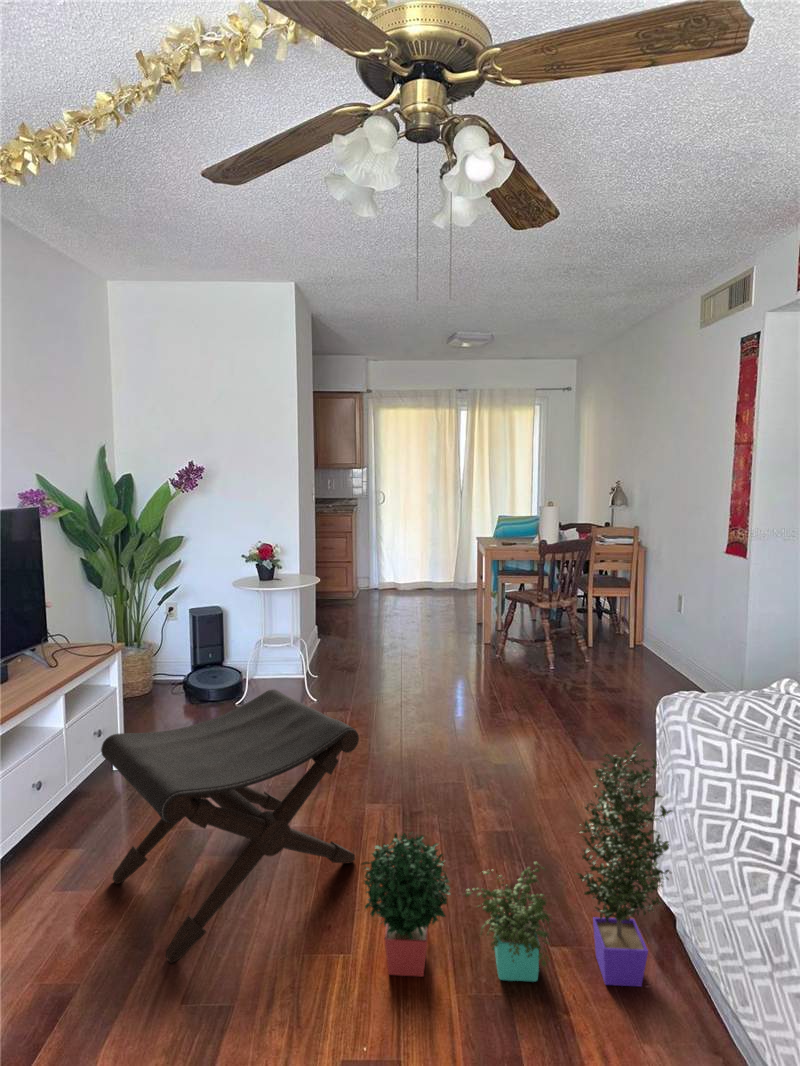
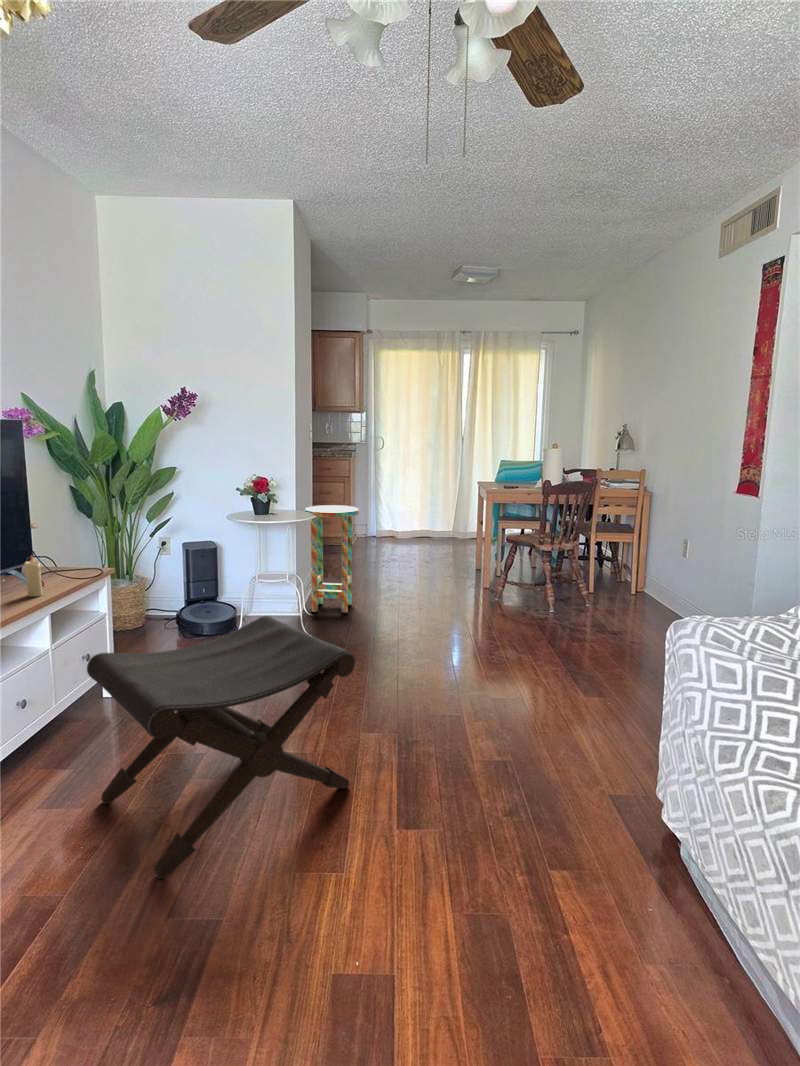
side table: none [308,567,361,674] -> present [305,505,359,613]
candle: none [41,635,57,675] -> present [24,556,42,597]
potted plant: present [362,742,672,986] -> none [356,664,683,909]

